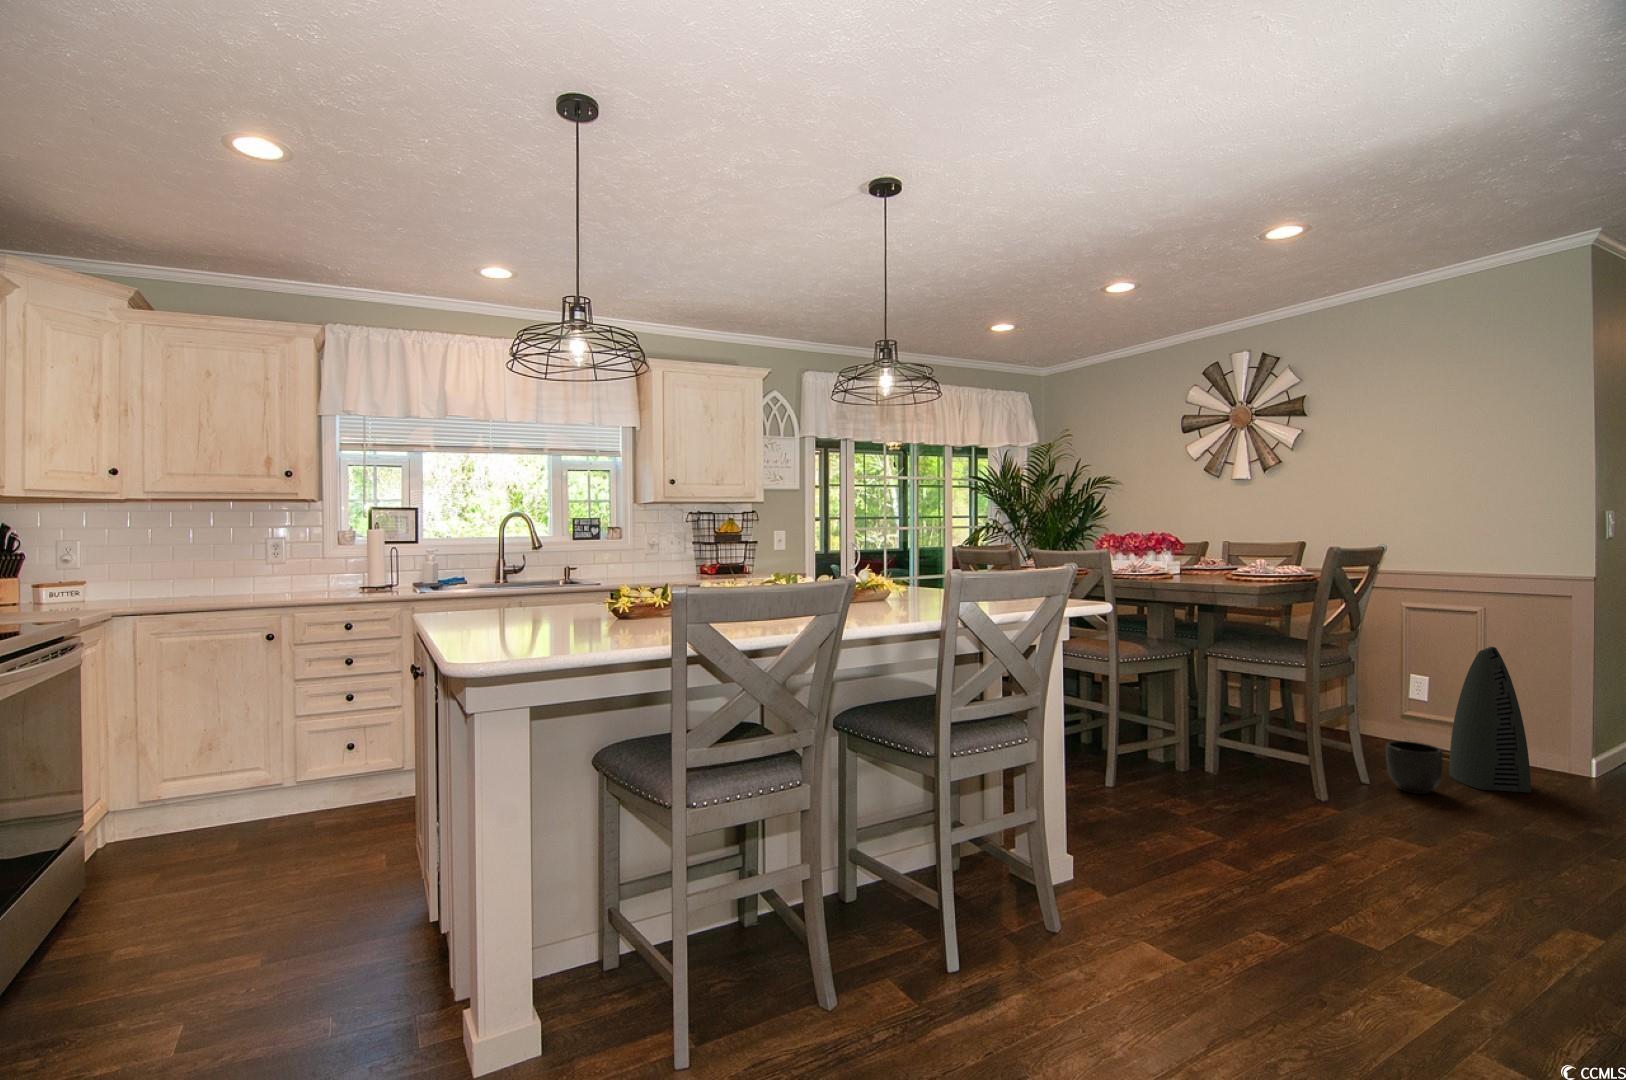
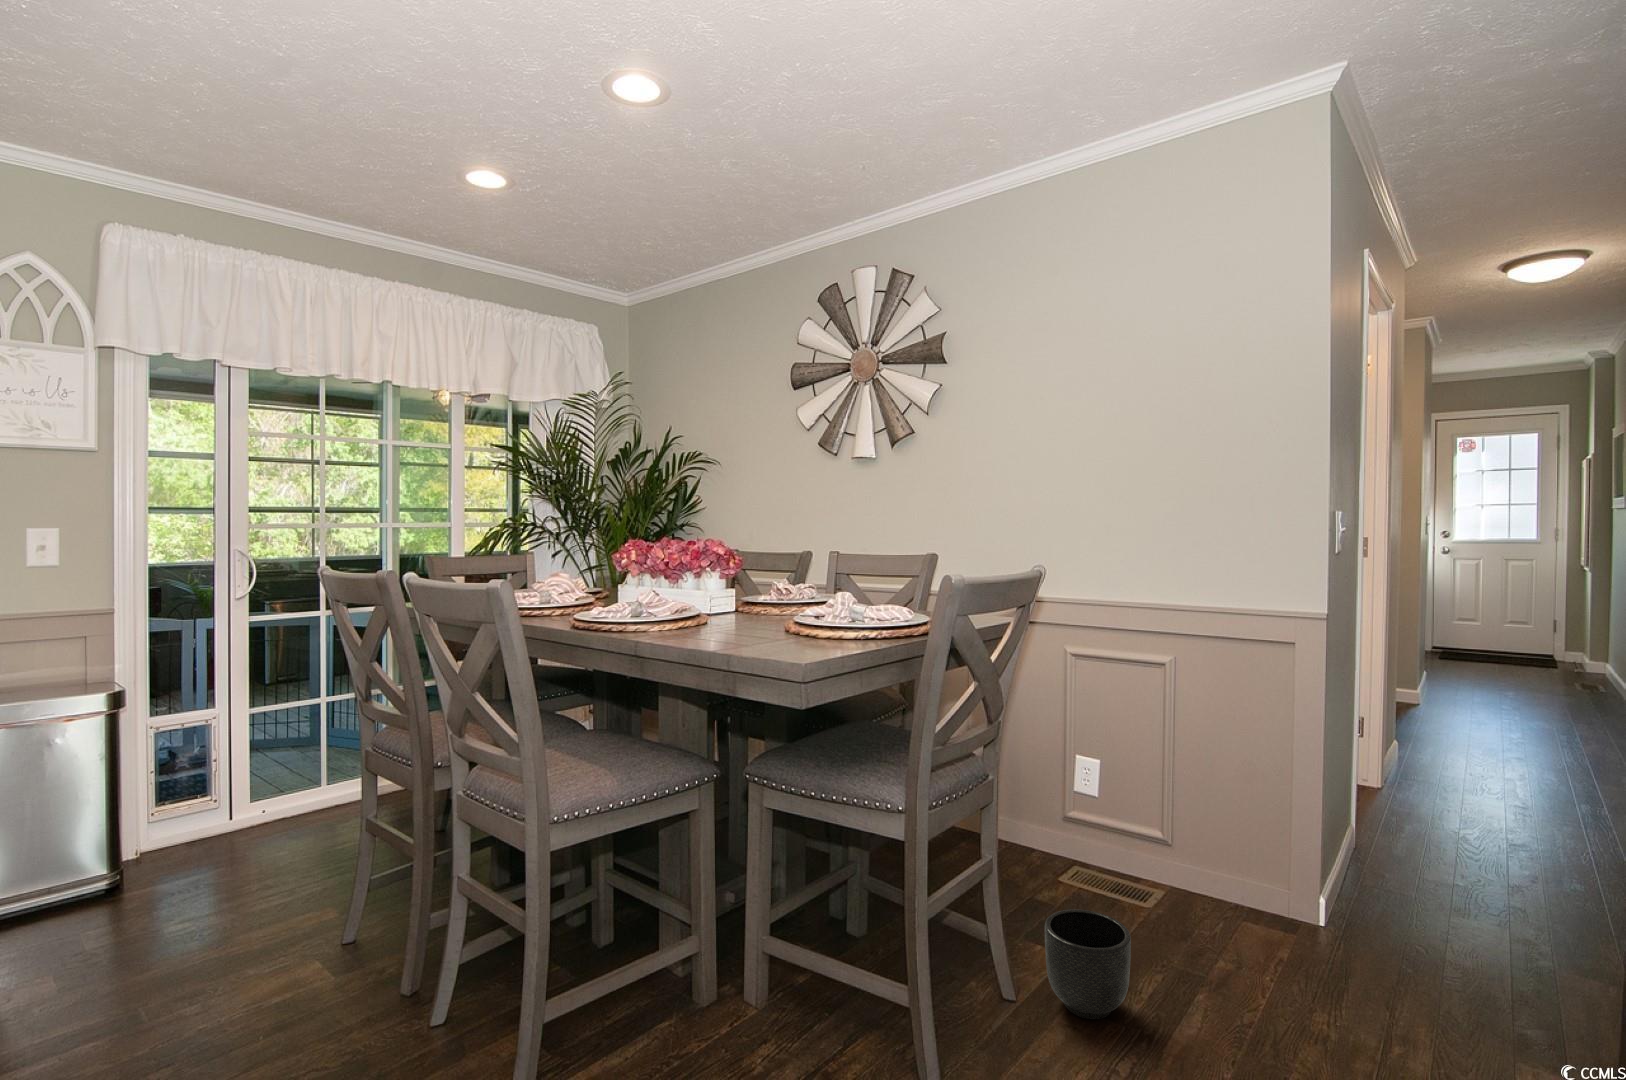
air purifier: present [1449,647,1531,793] -> none [1133,728,1251,984]

